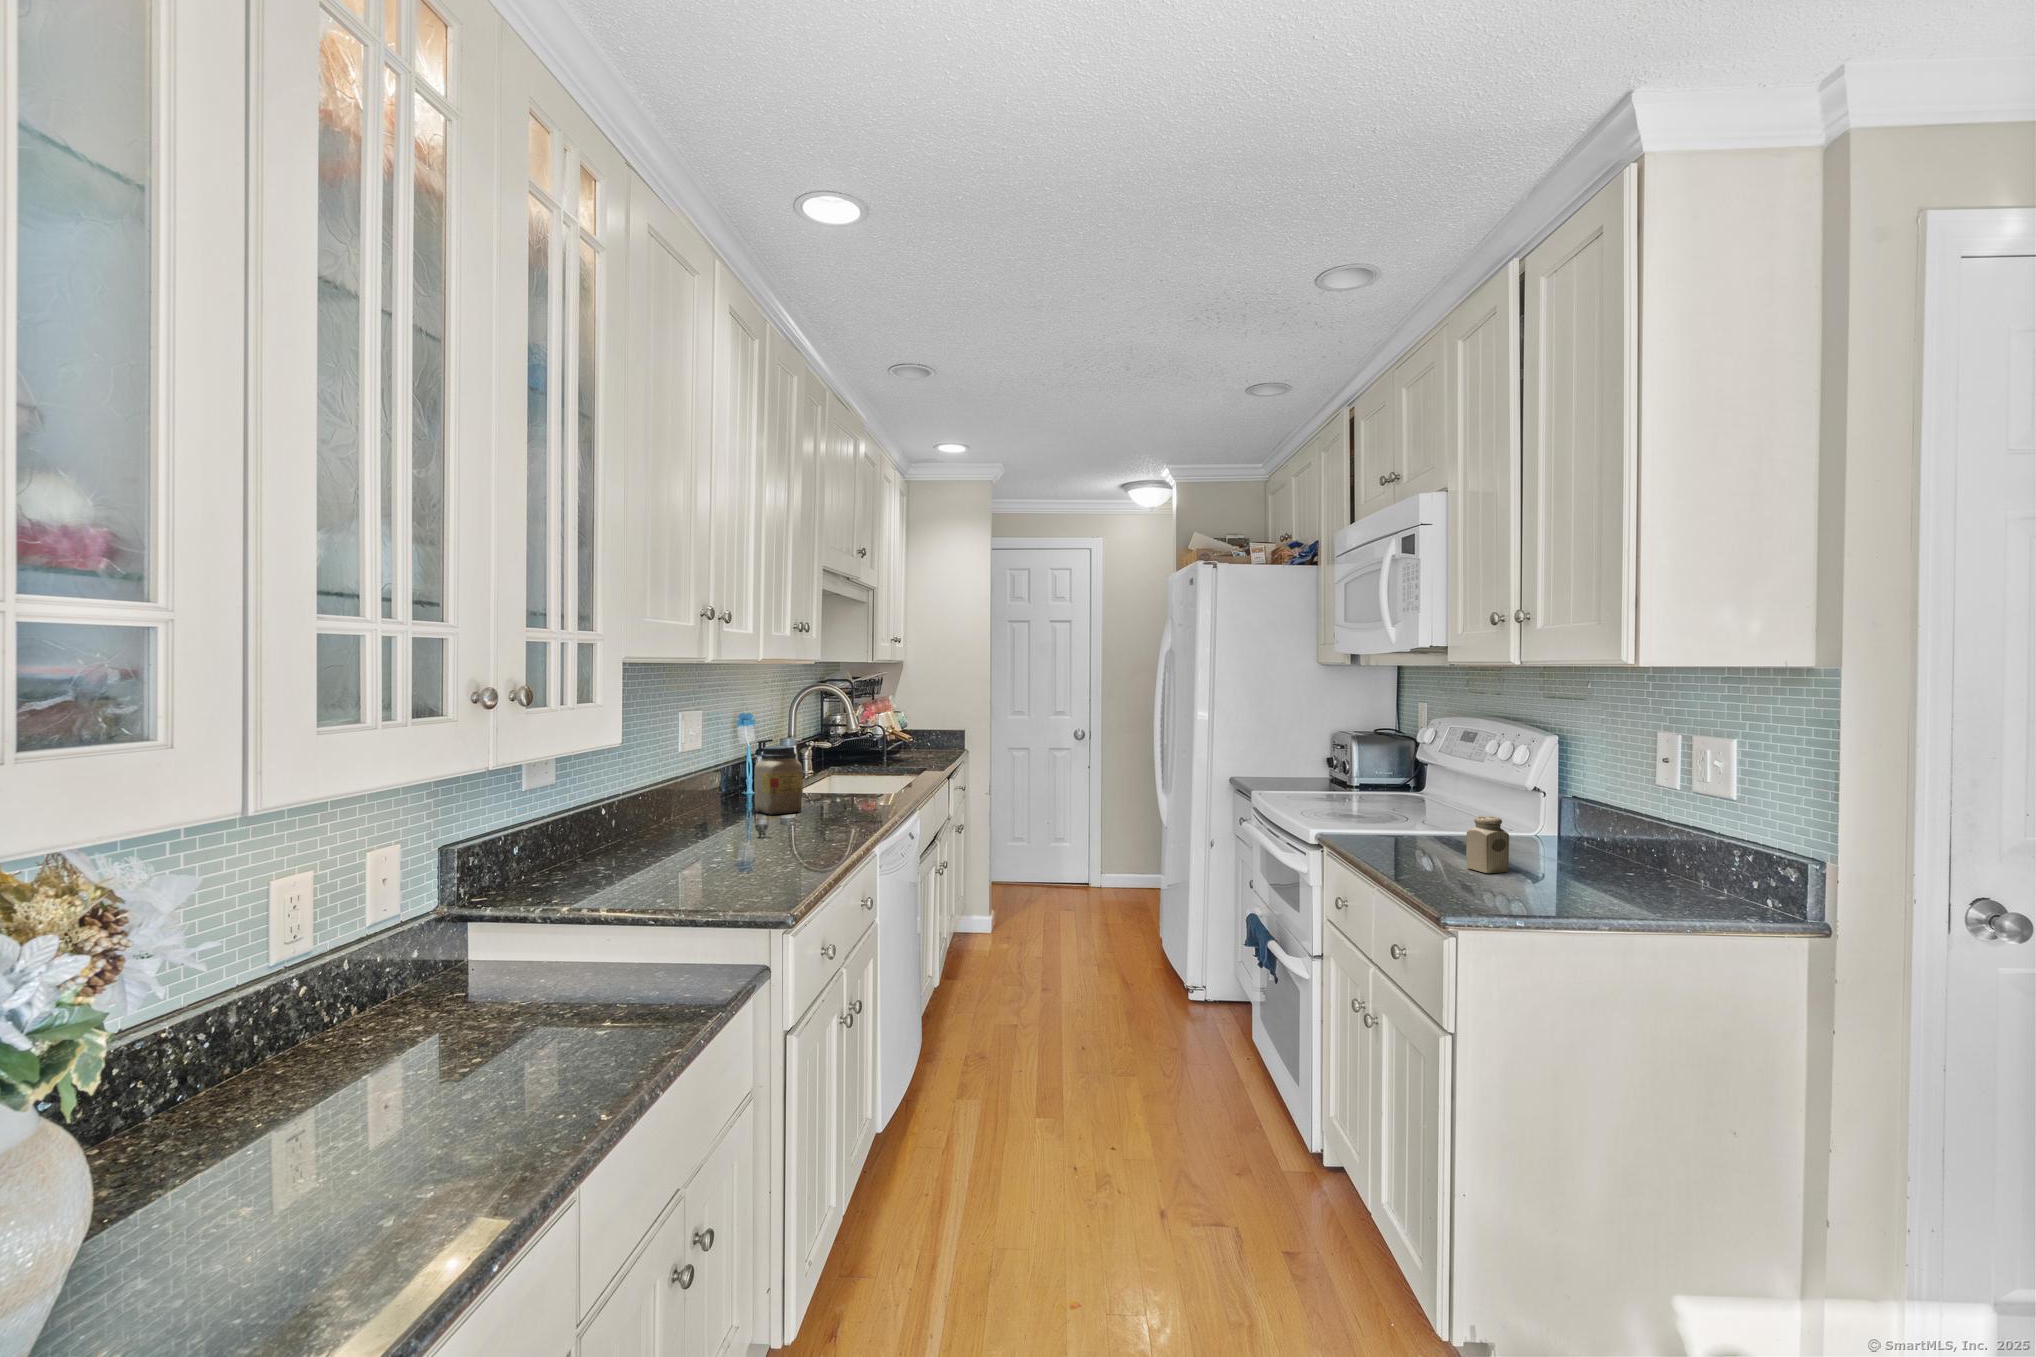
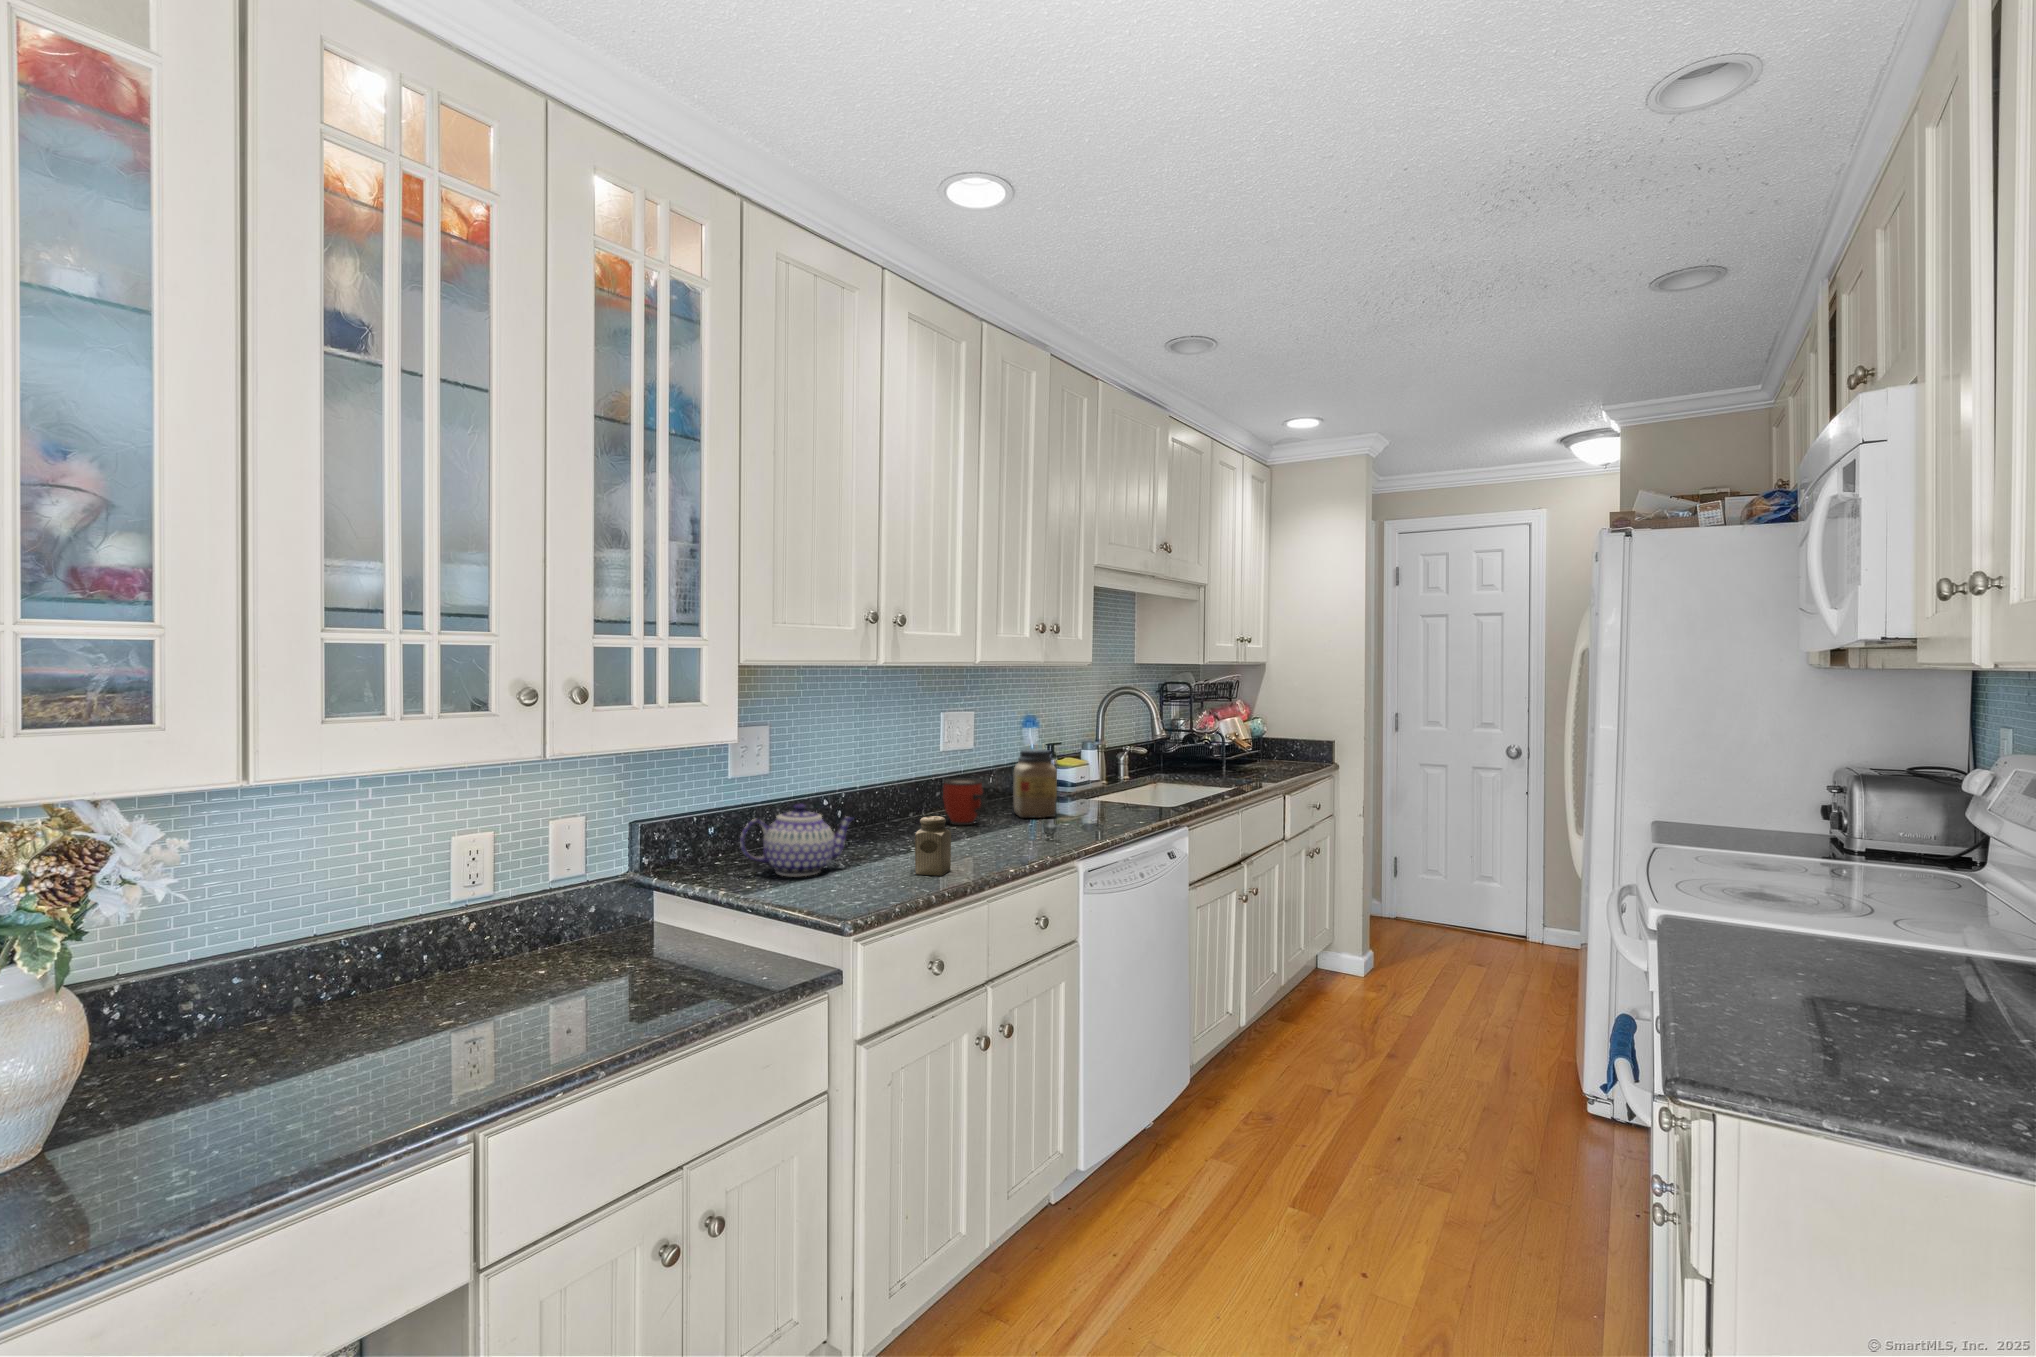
mug: none [699,779,751,826] -> present [943,778,987,825]
teapot: none [571,811,685,890] -> present [740,803,854,876]
salt shaker: present [1466,816,1509,873] -> present [915,816,951,876]

